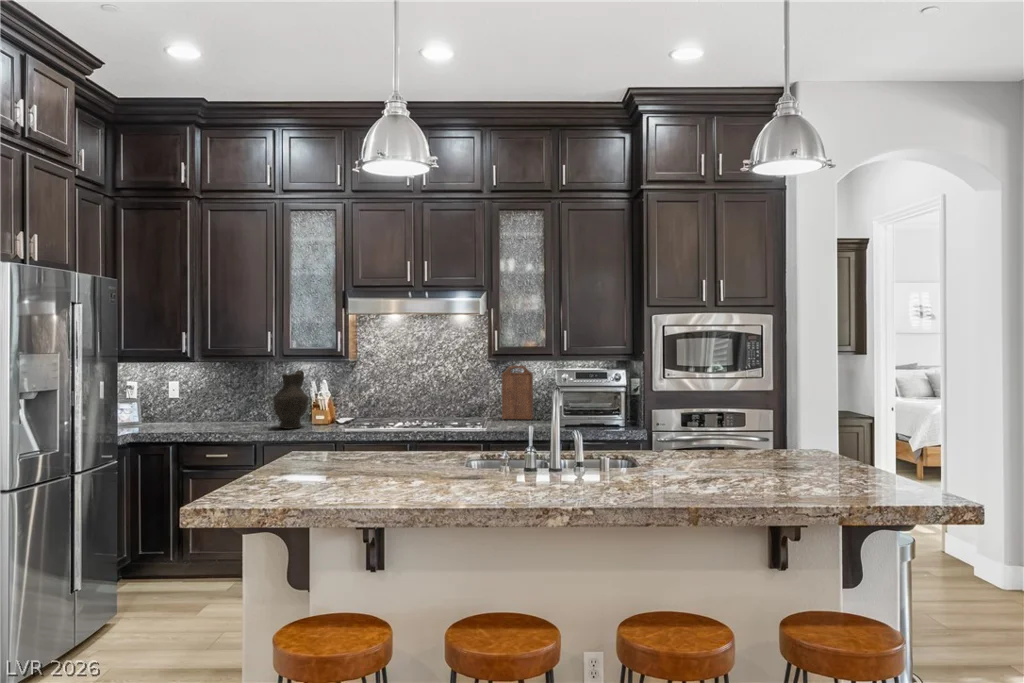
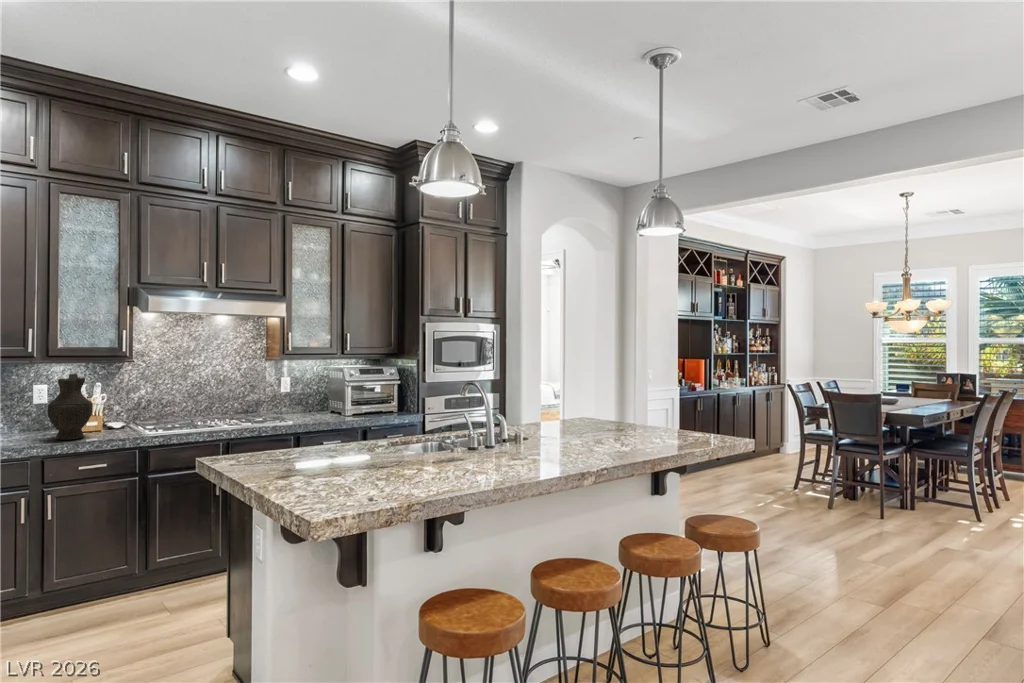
cutting board: present [502,366,533,419] -> none [287,364,316,412]

